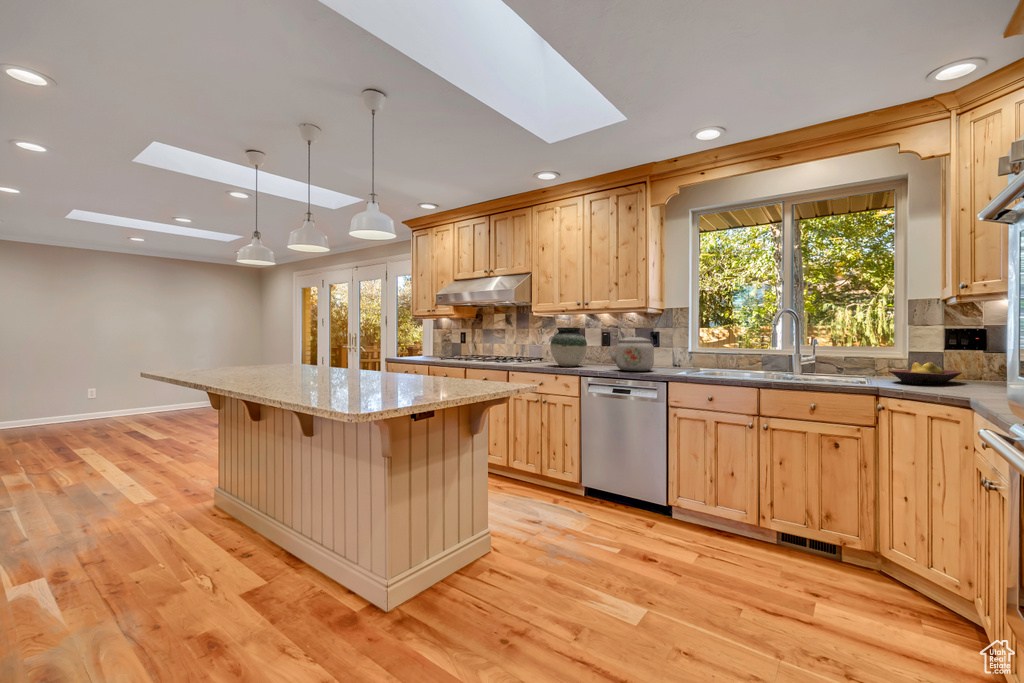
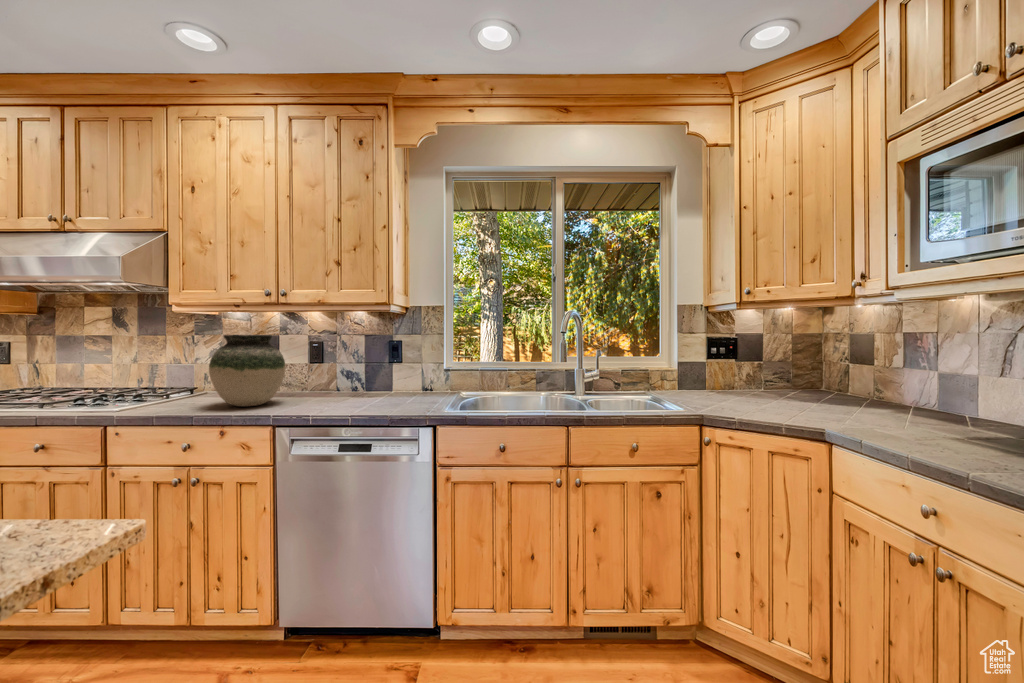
kettle: present [608,335,654,371] -> none [328,348,407,410]
fruit bowl: present [889,362,962,384] -> none [684,376,741,404]

